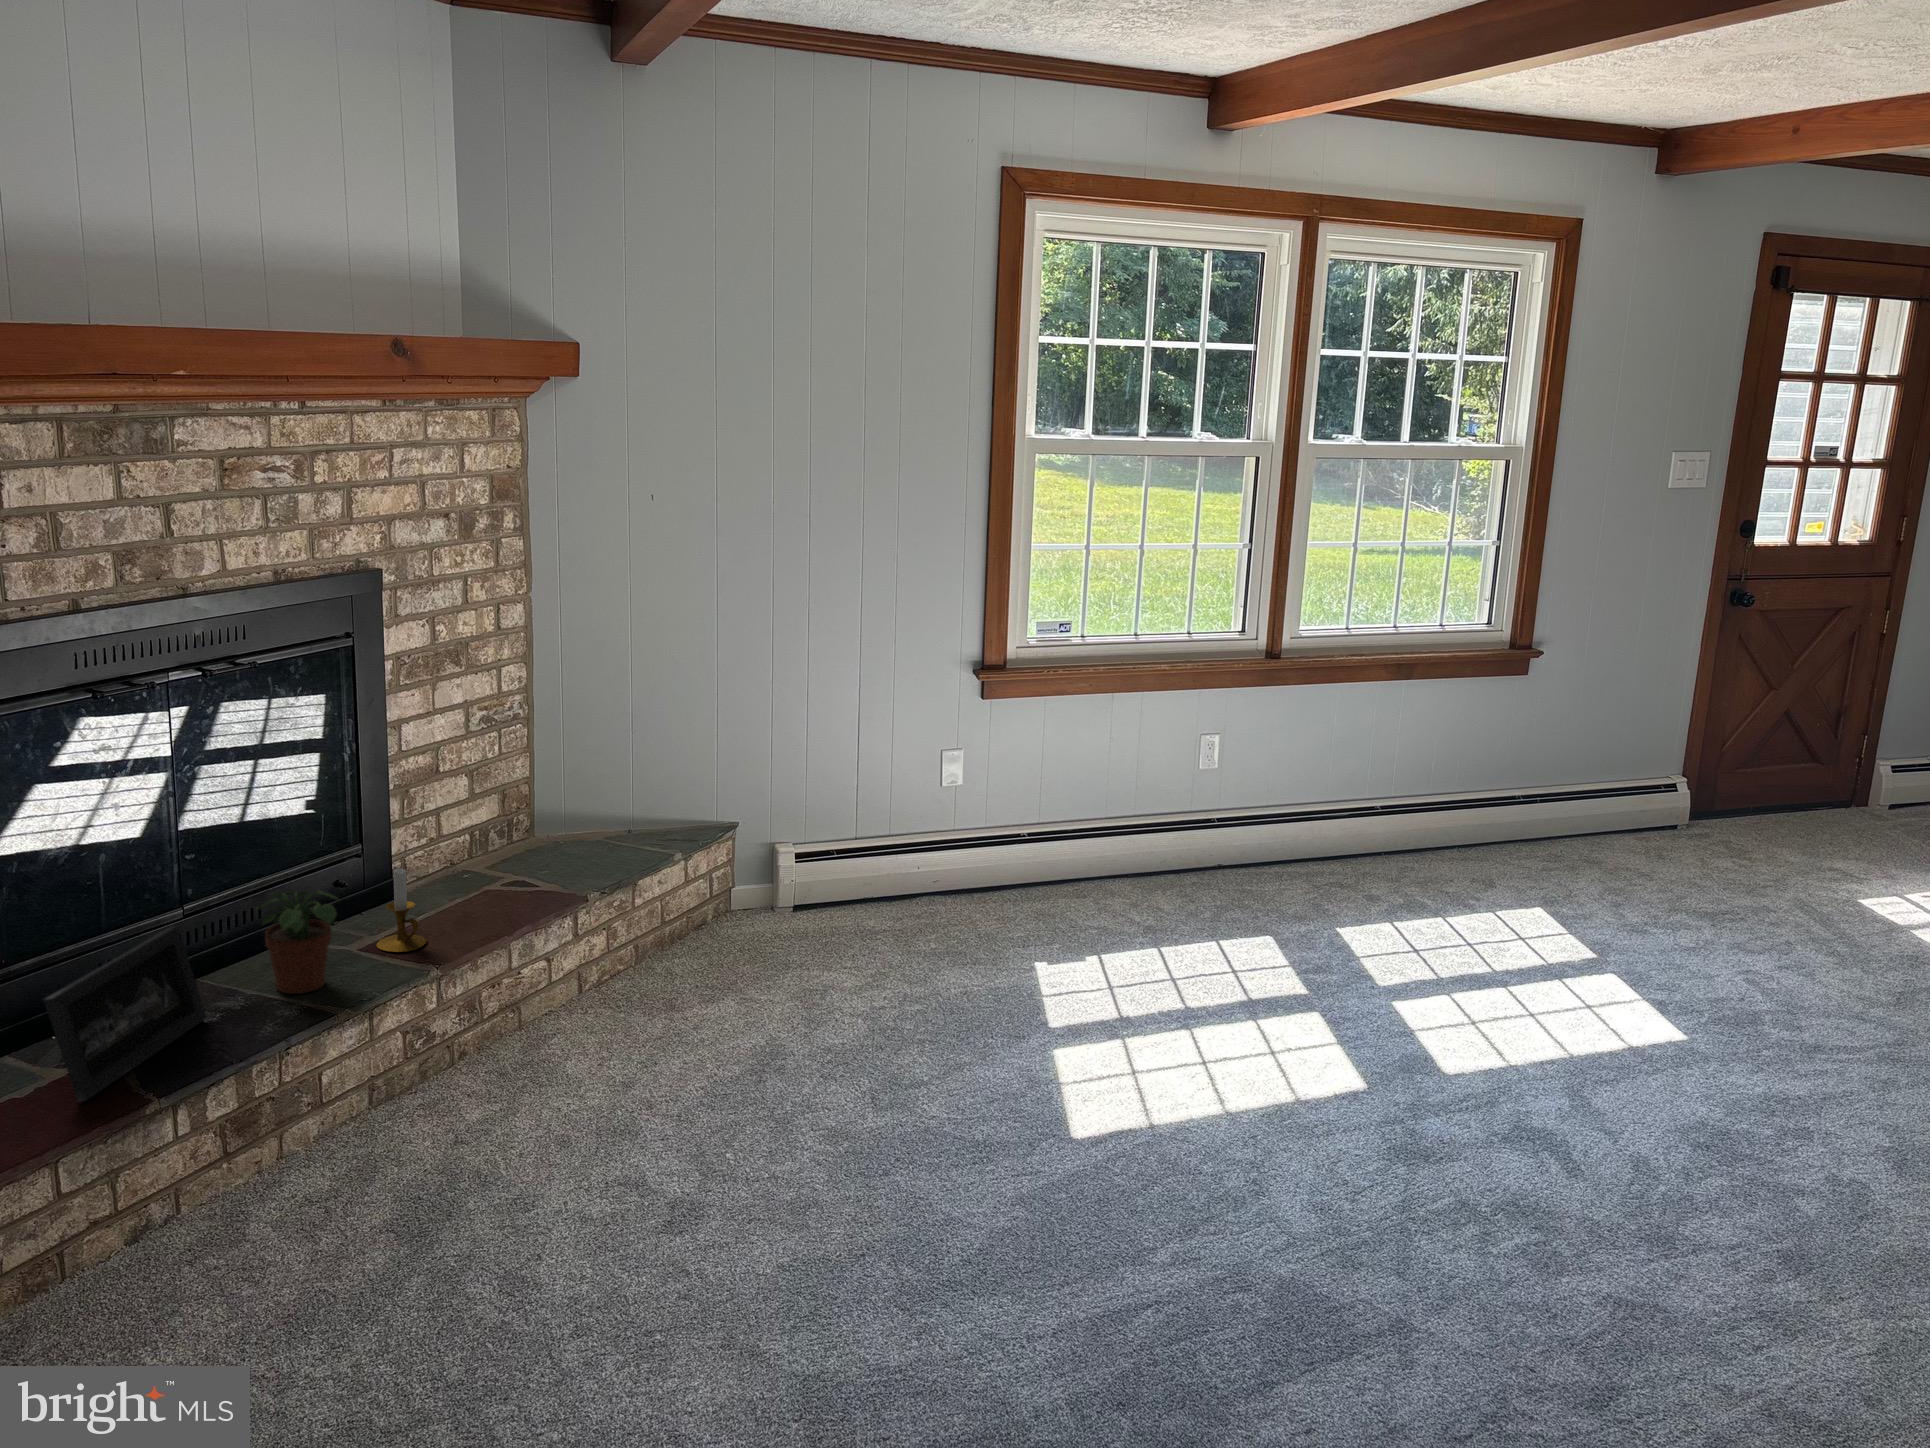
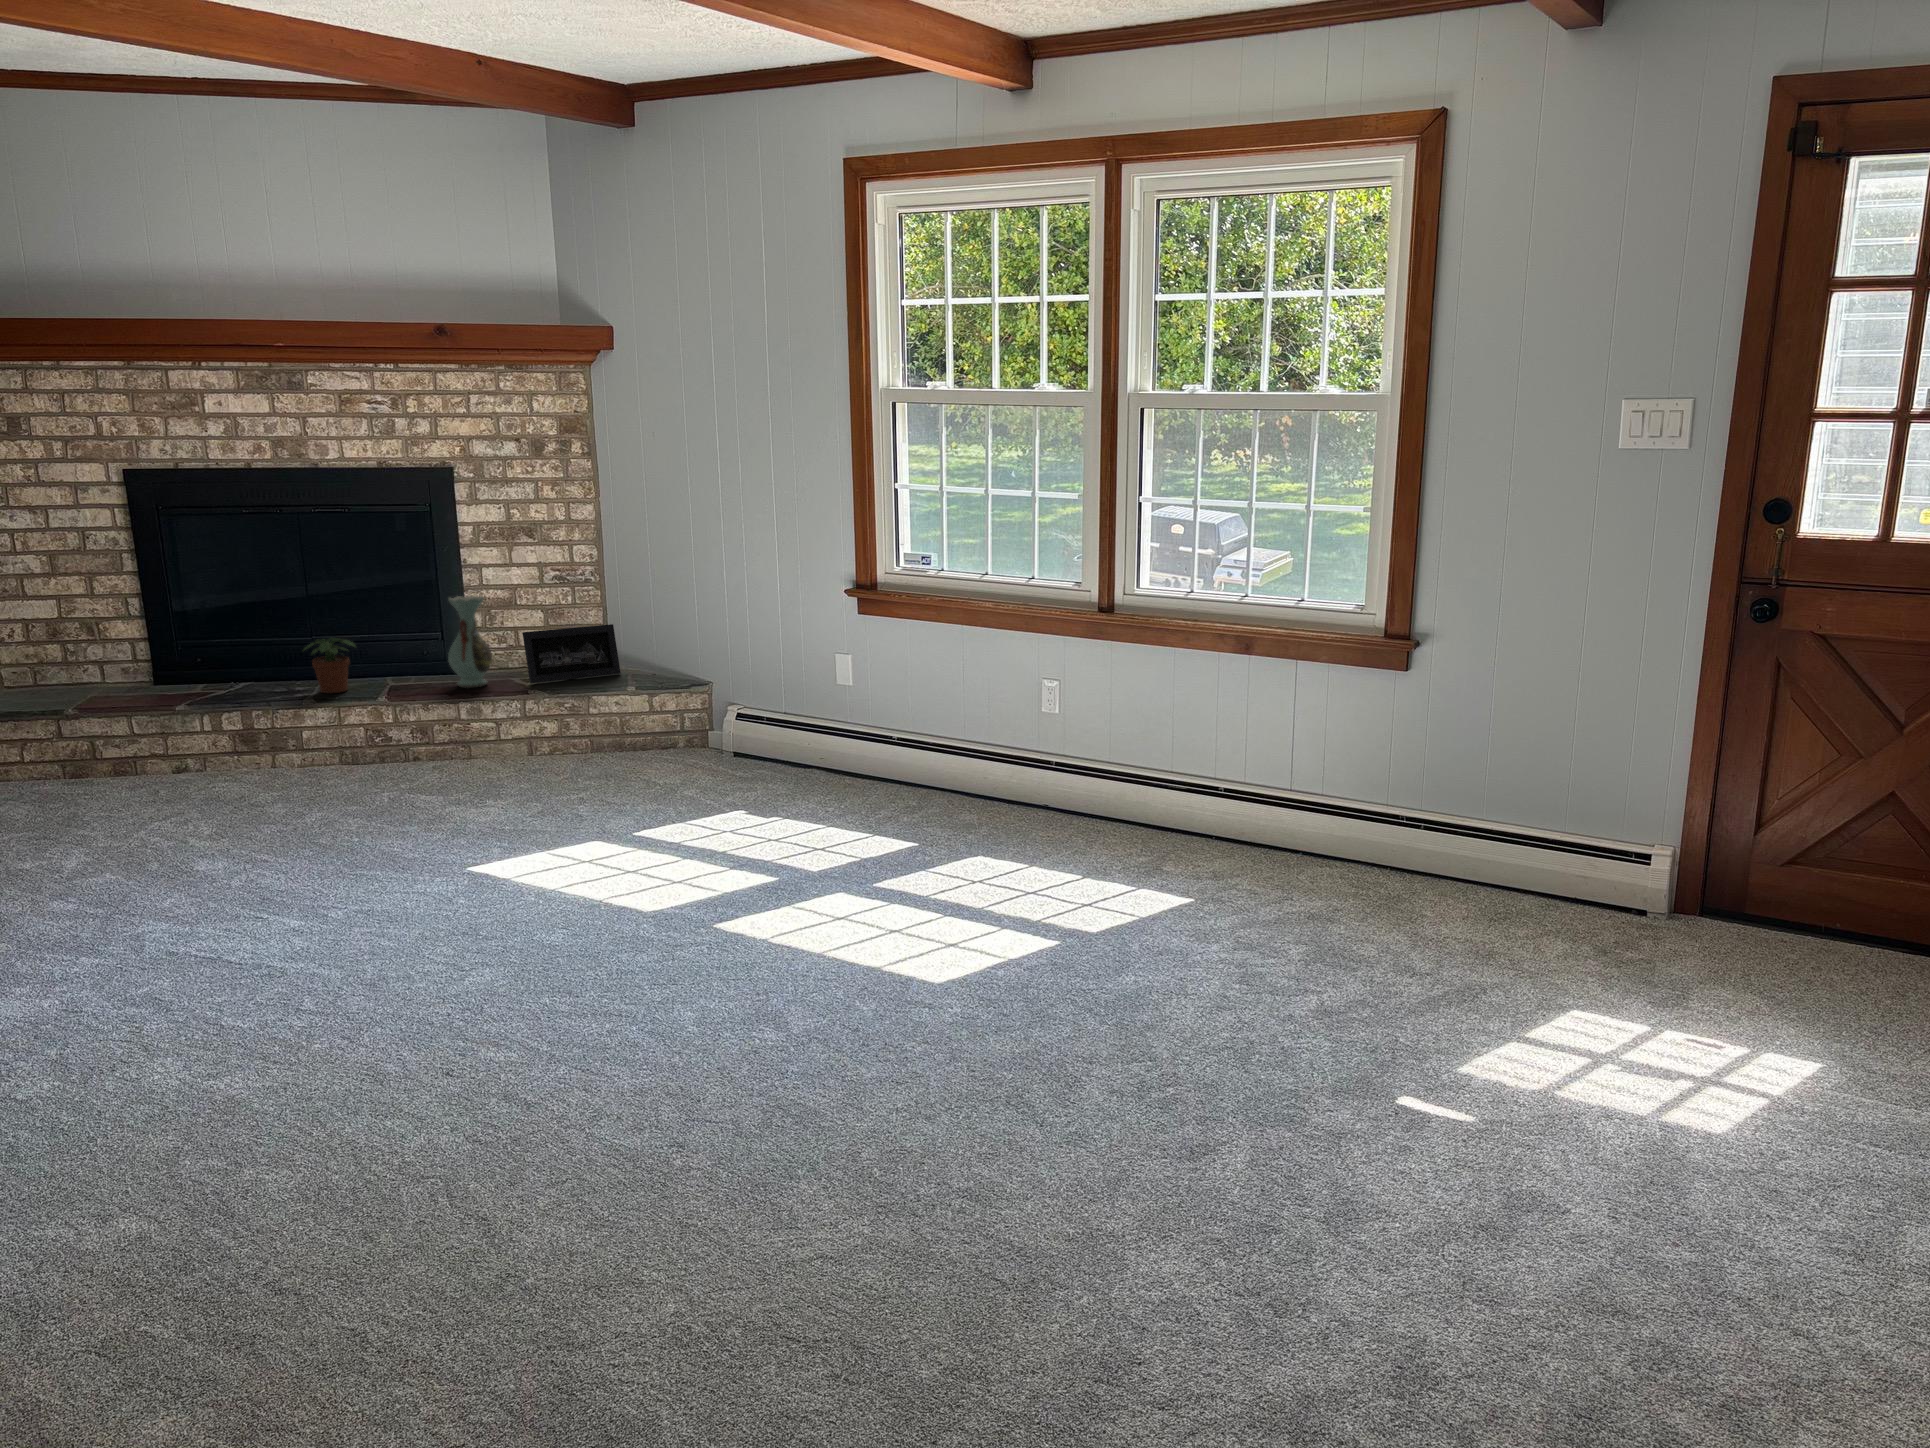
decorative vase: none [436,771,507,923] -> present [448,596,492,687]
candlestick: present [376,868,427,952] -> none [398,641,427,690]
picture frame: present [44,926,206,1102] -> present [522,624,621,683]

